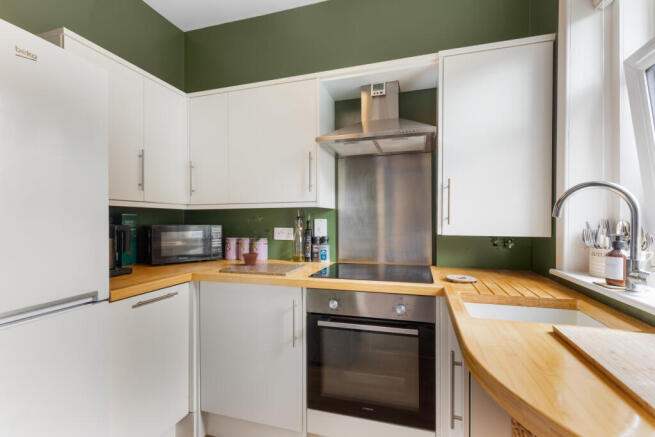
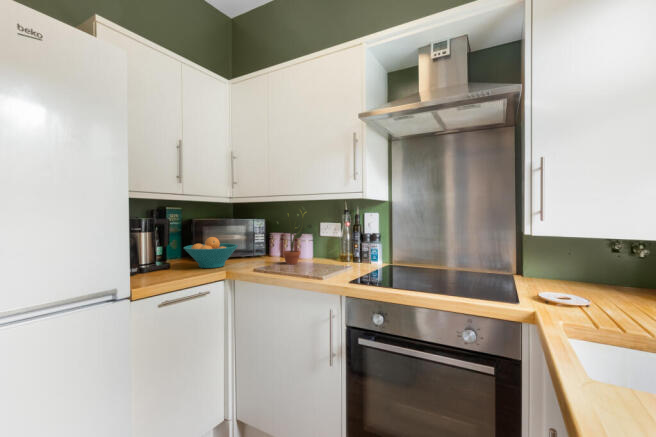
fruit bowl: none [146,242,200,271] -> present [184,237,238,268]

